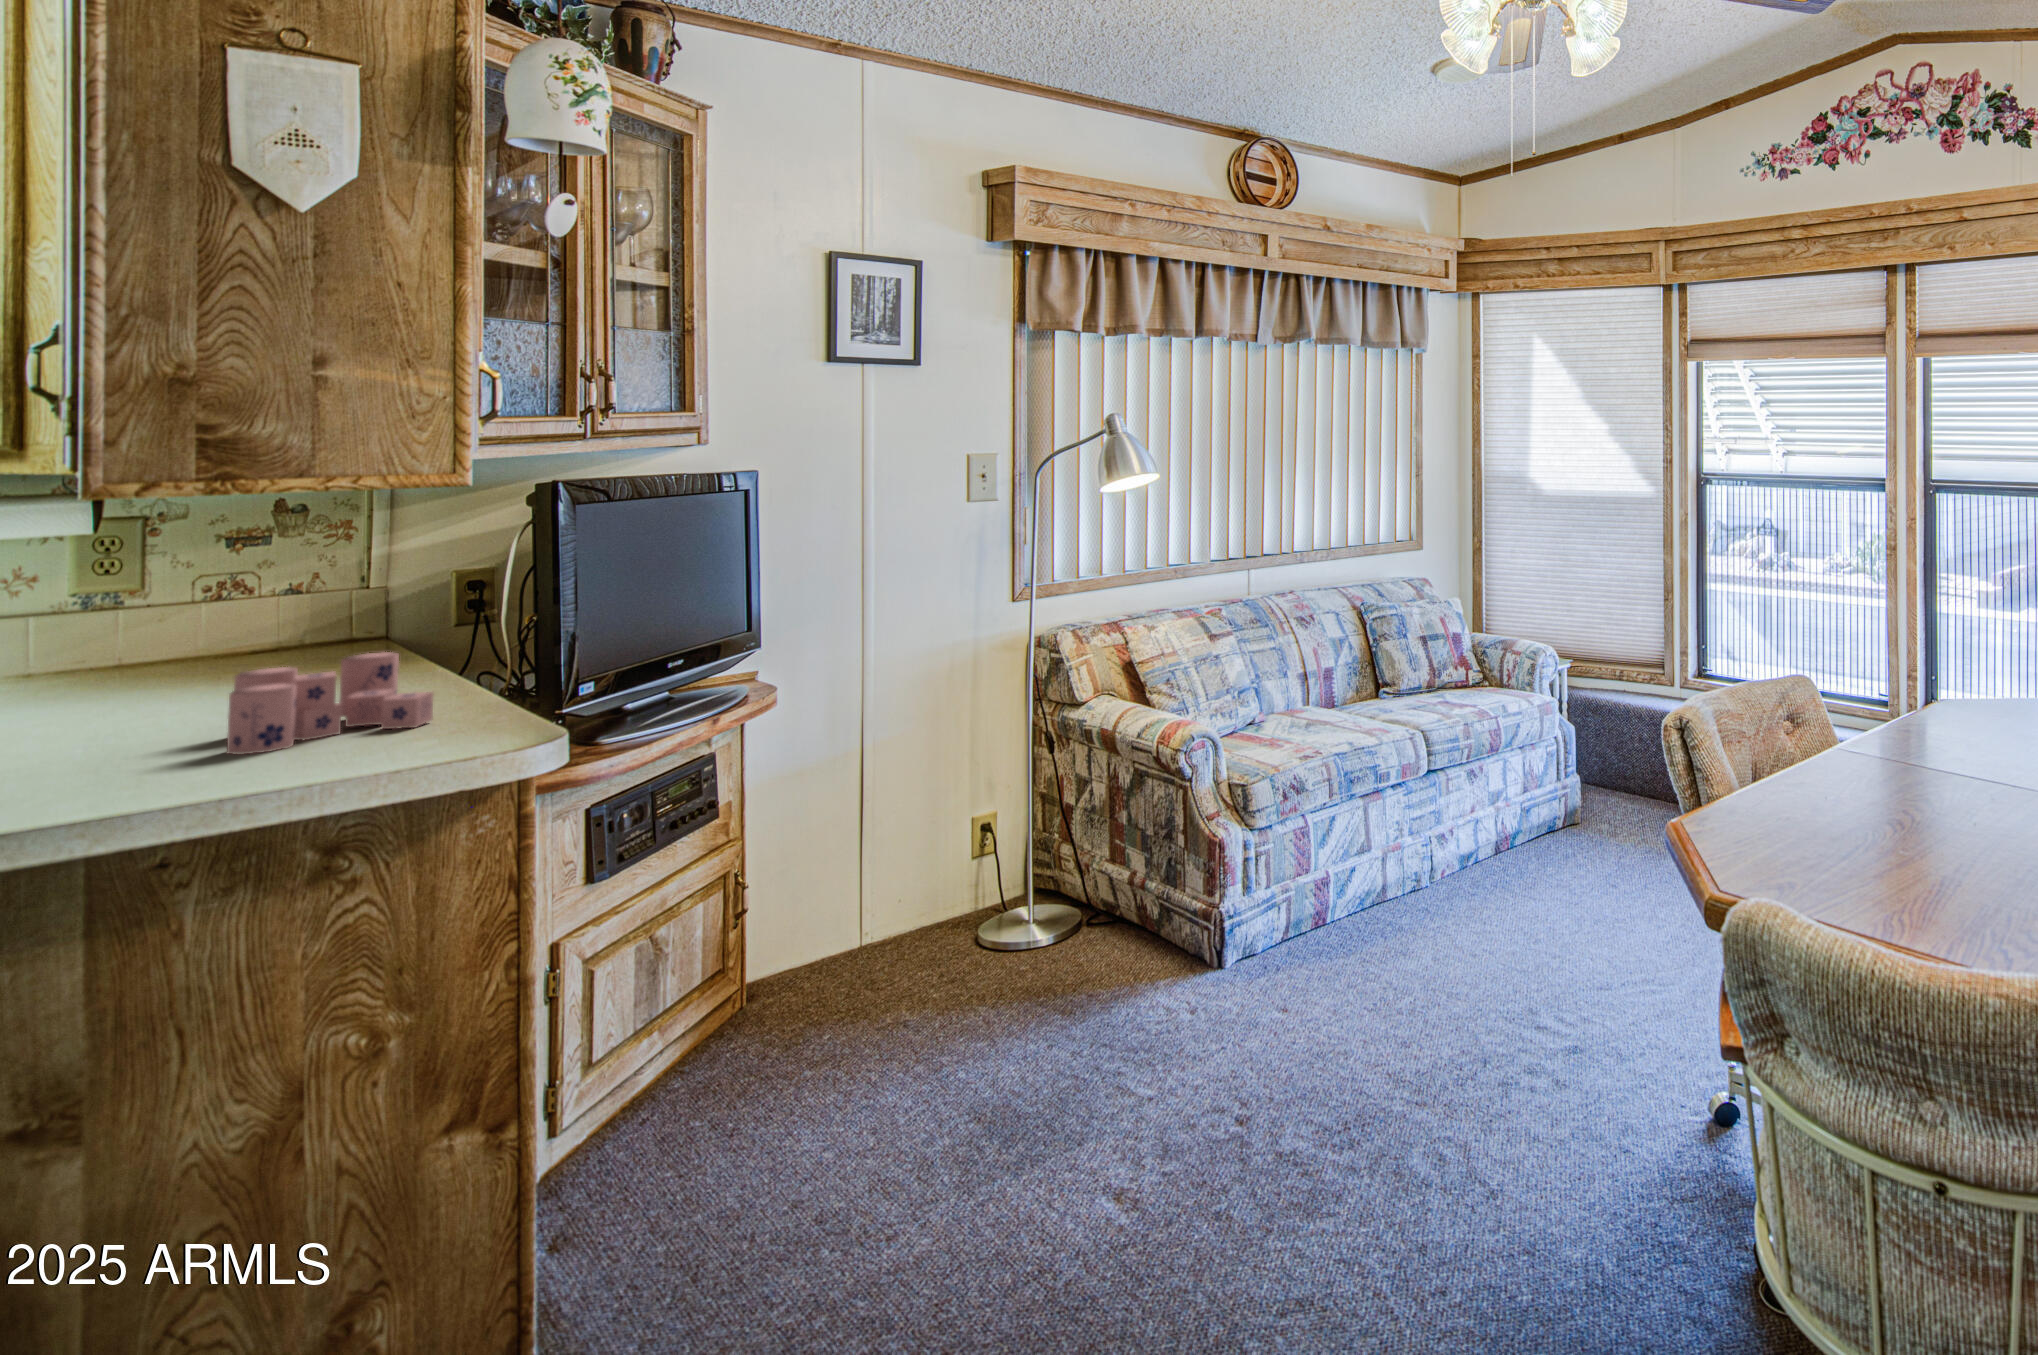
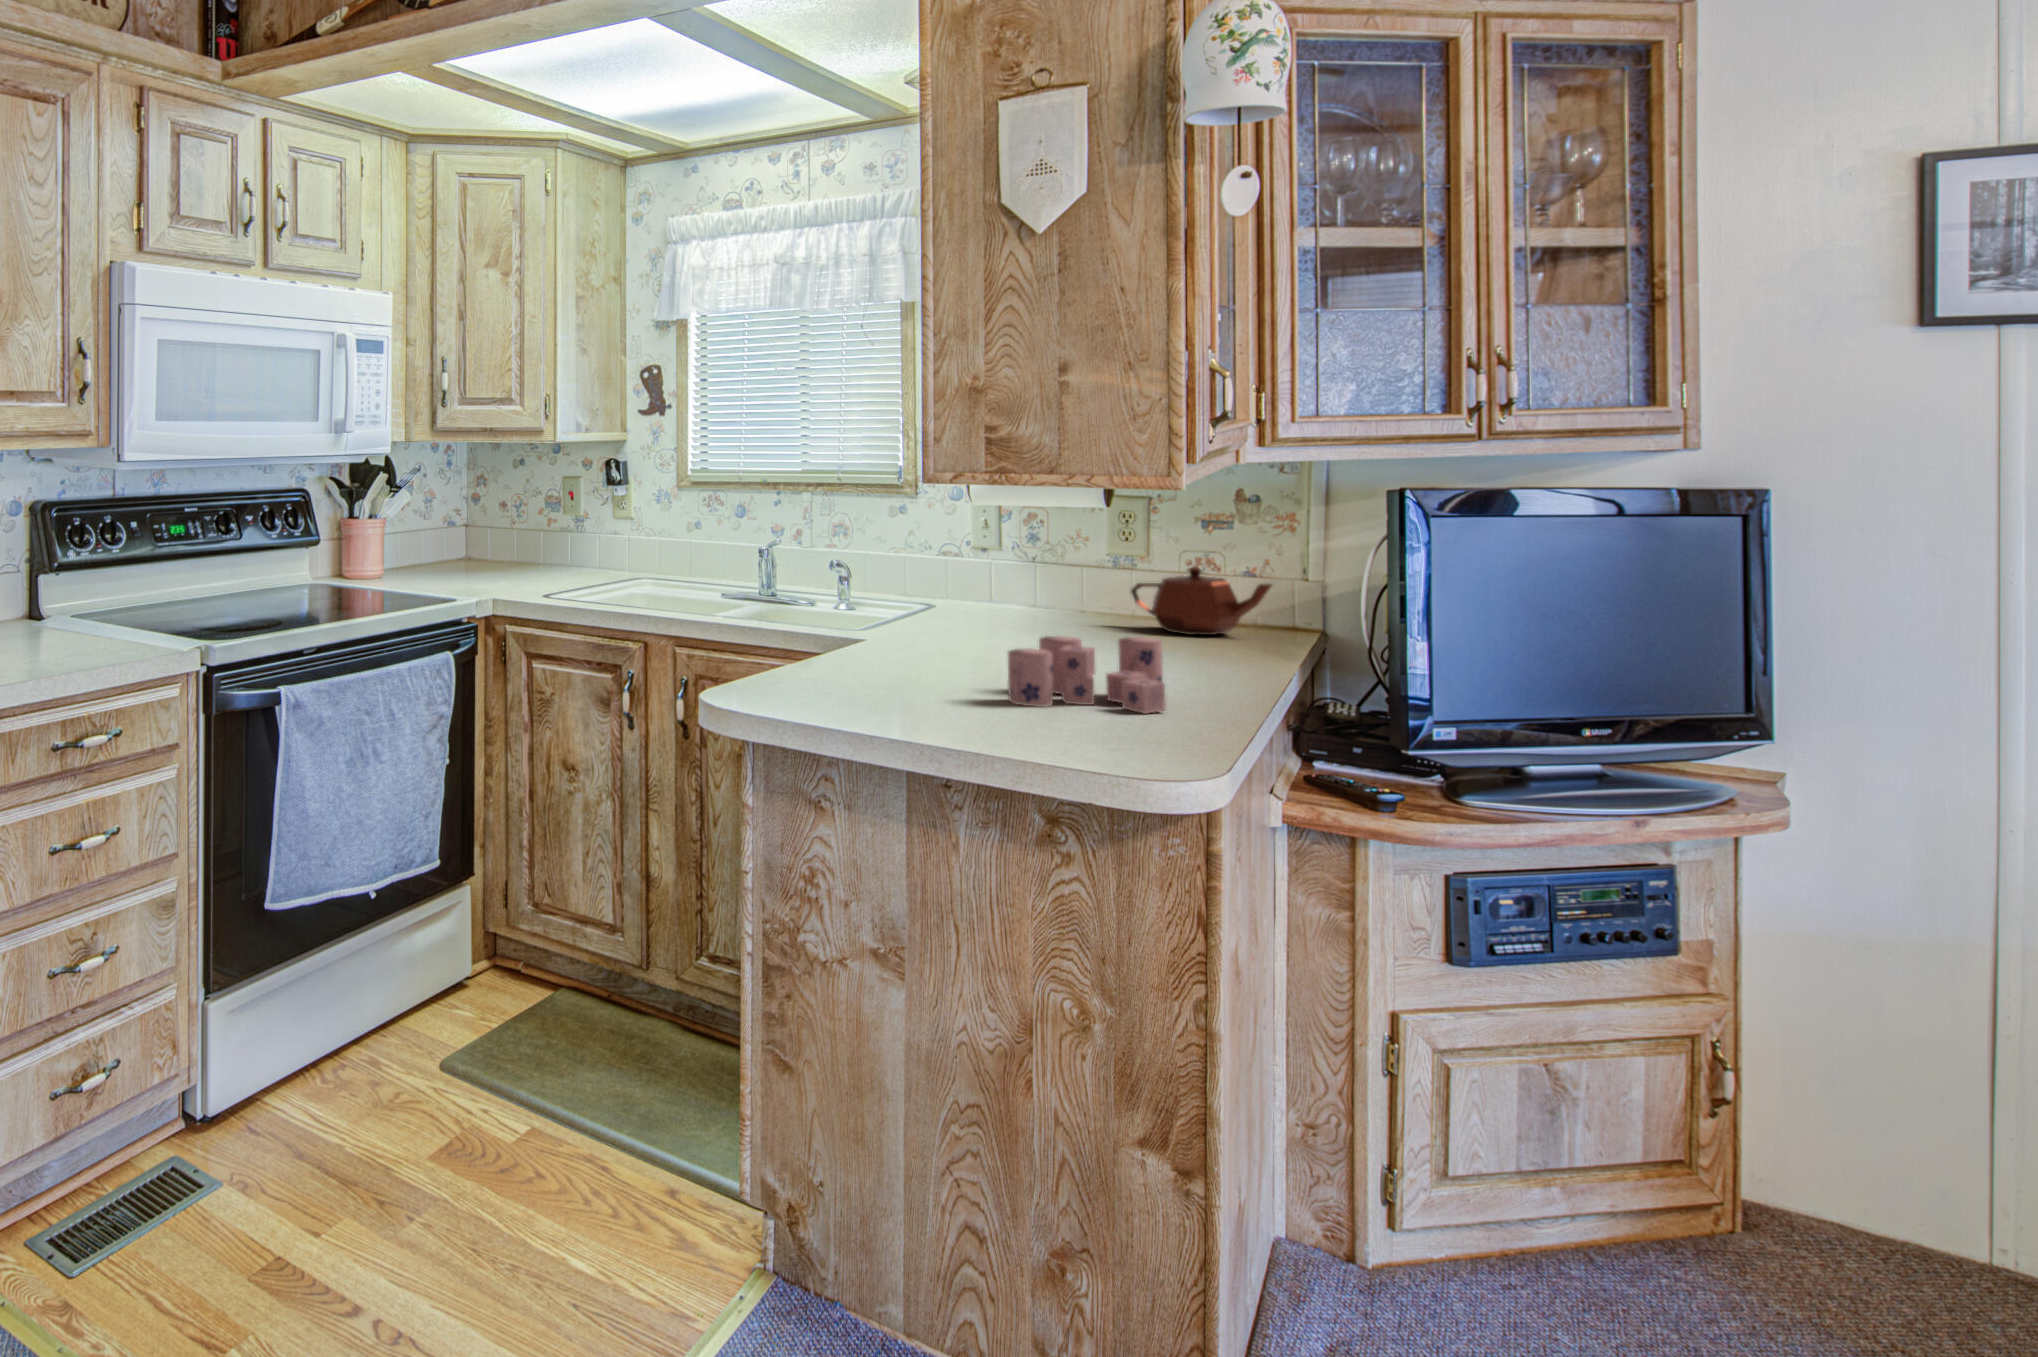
teapot: none [134,585,351,666] -> present [1131,566,1272,635]

